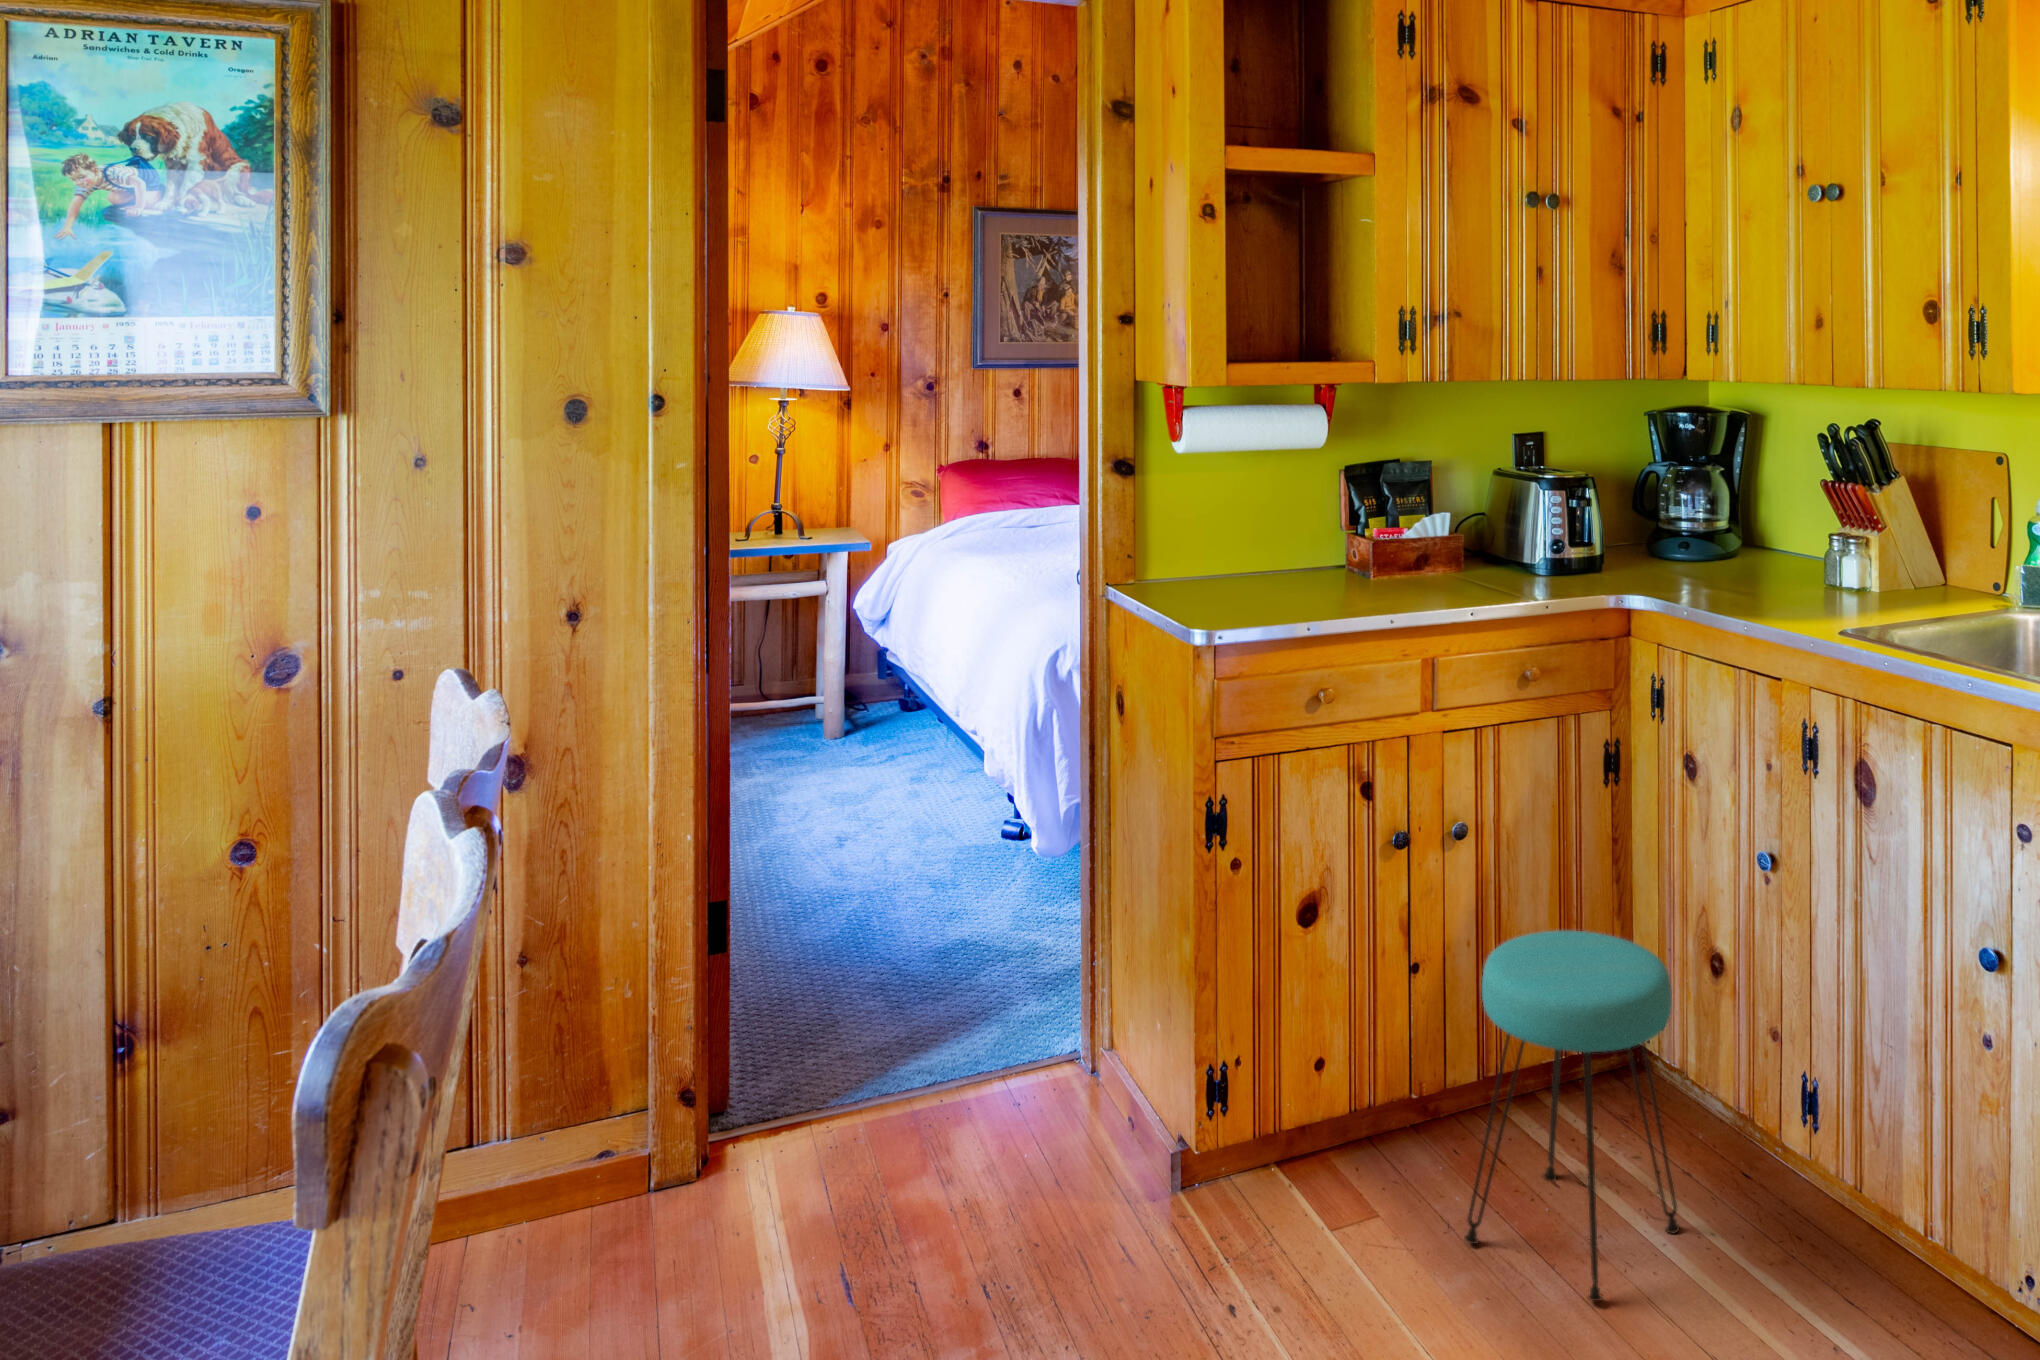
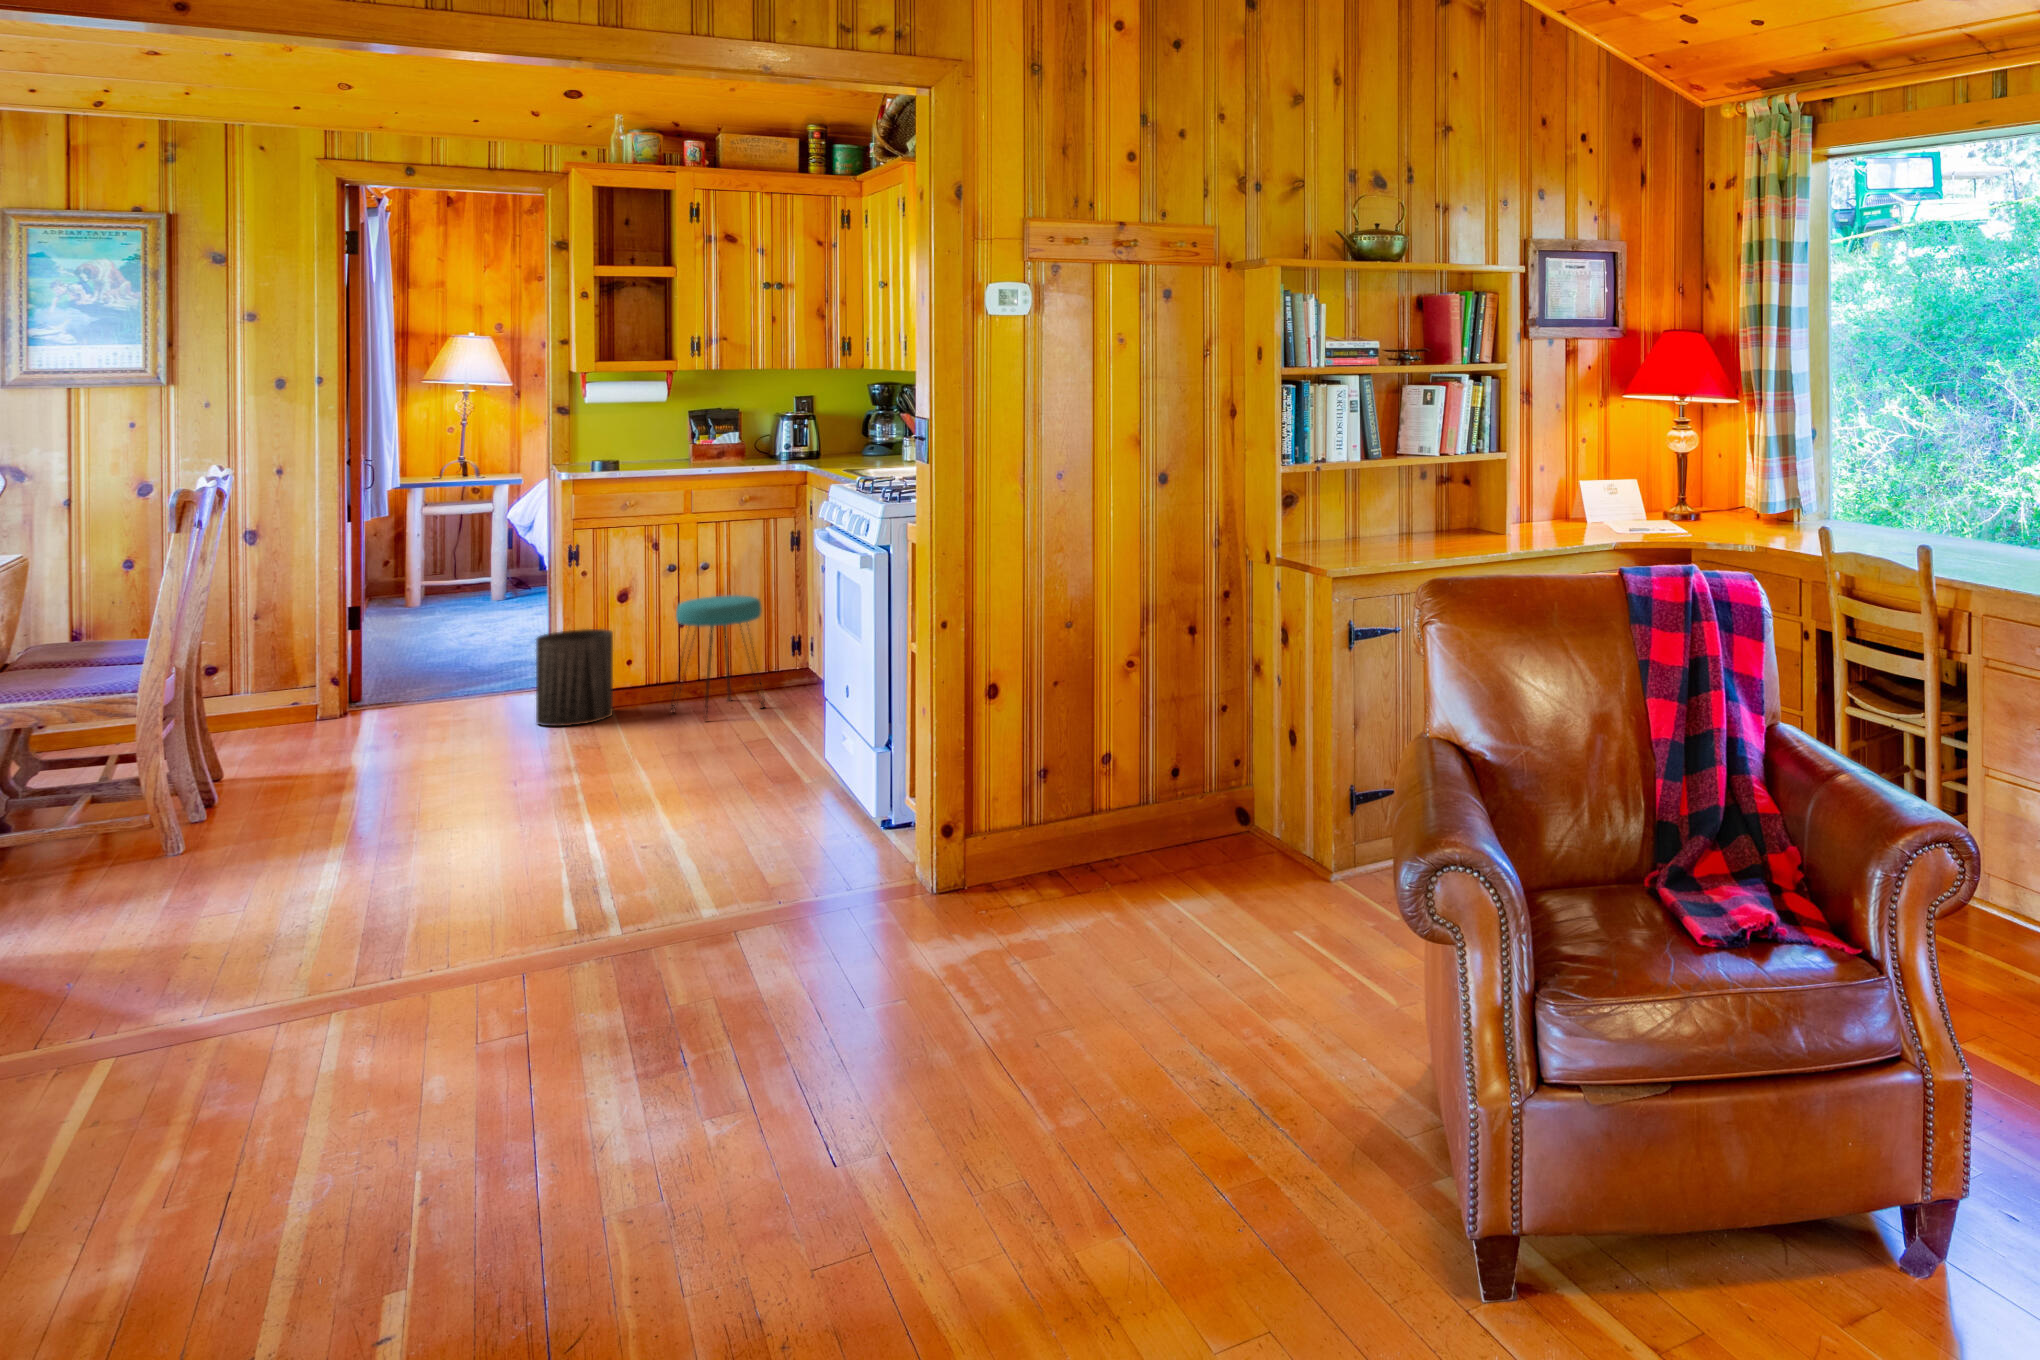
trash can: none [1166,1009,1330,1302] -> present [536,629,613,726]

